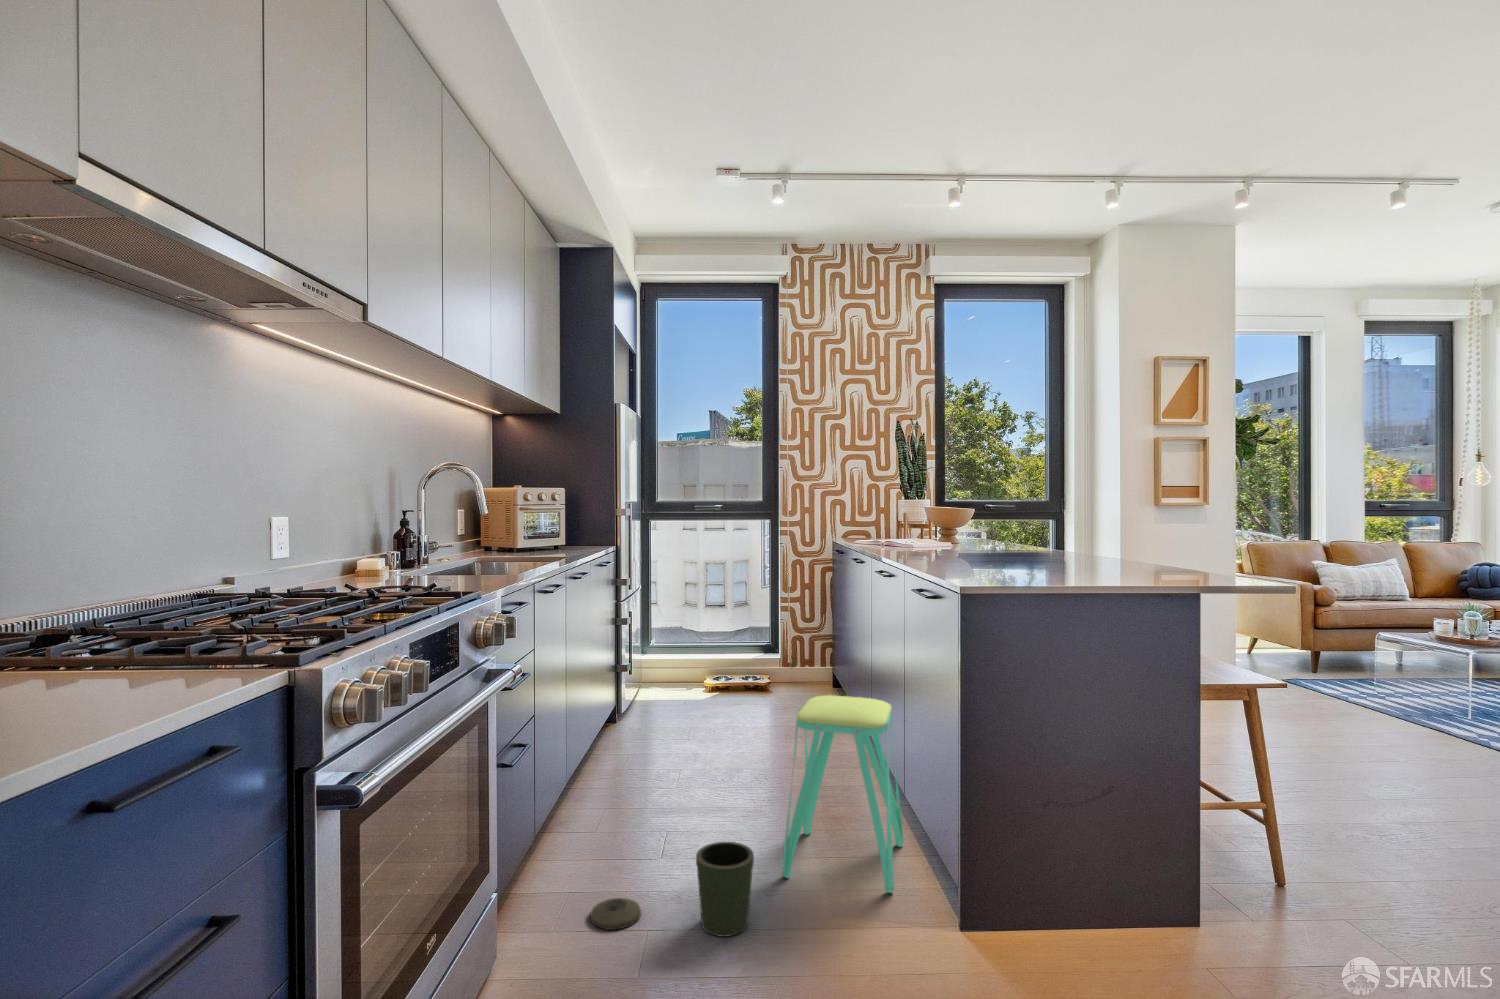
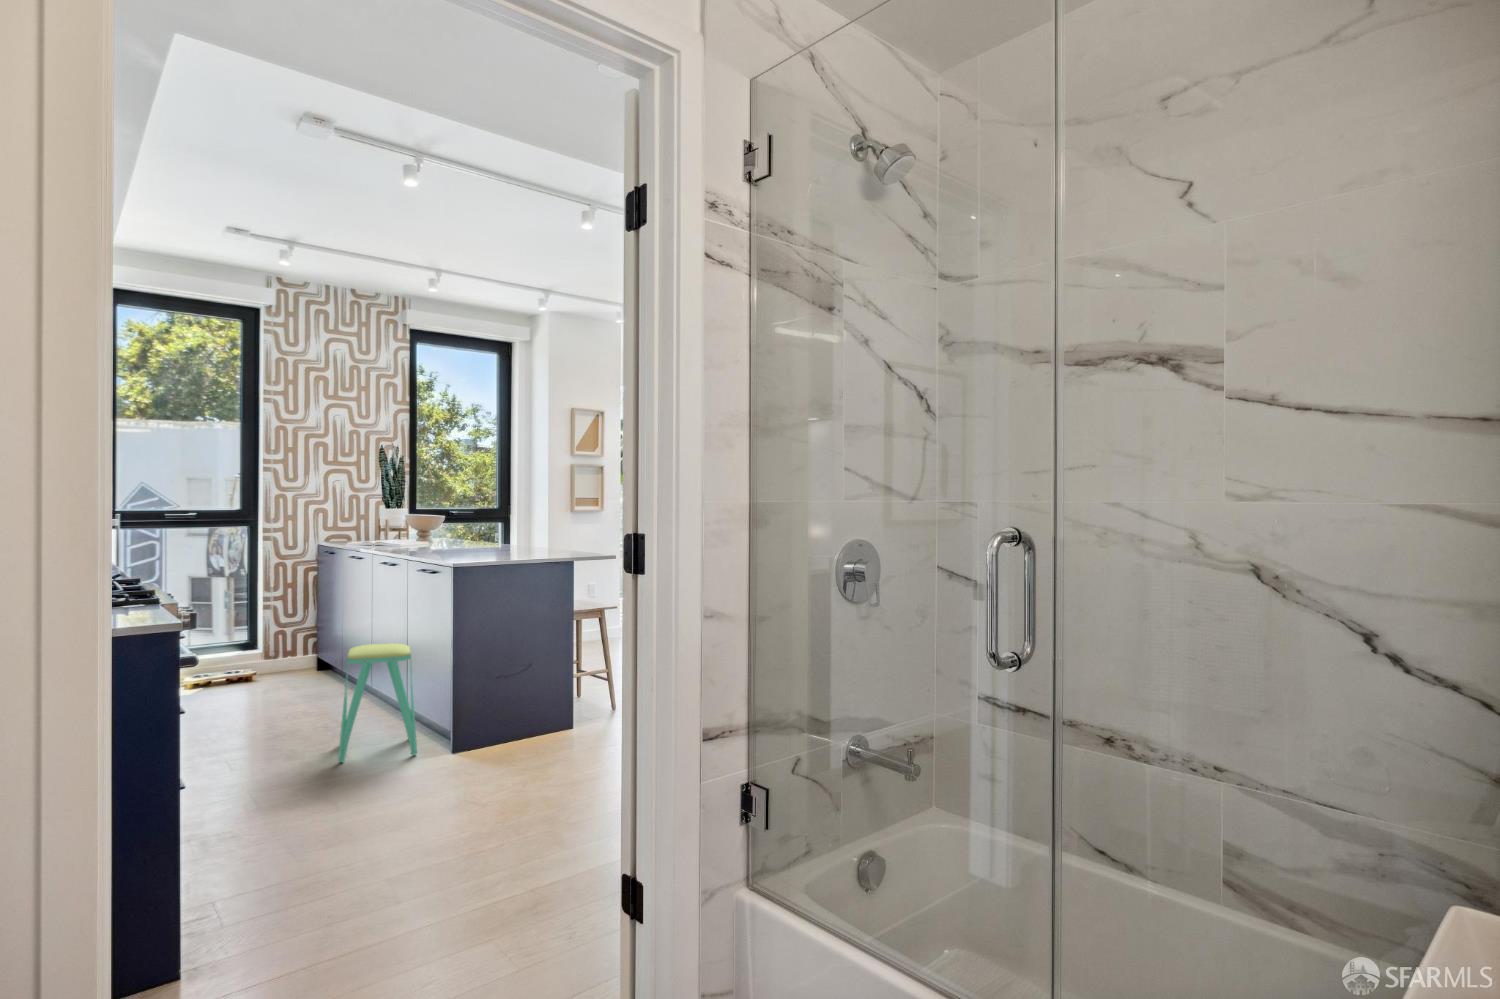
trash can: present [590,842,754,937] -> none [207,736,333,804]

